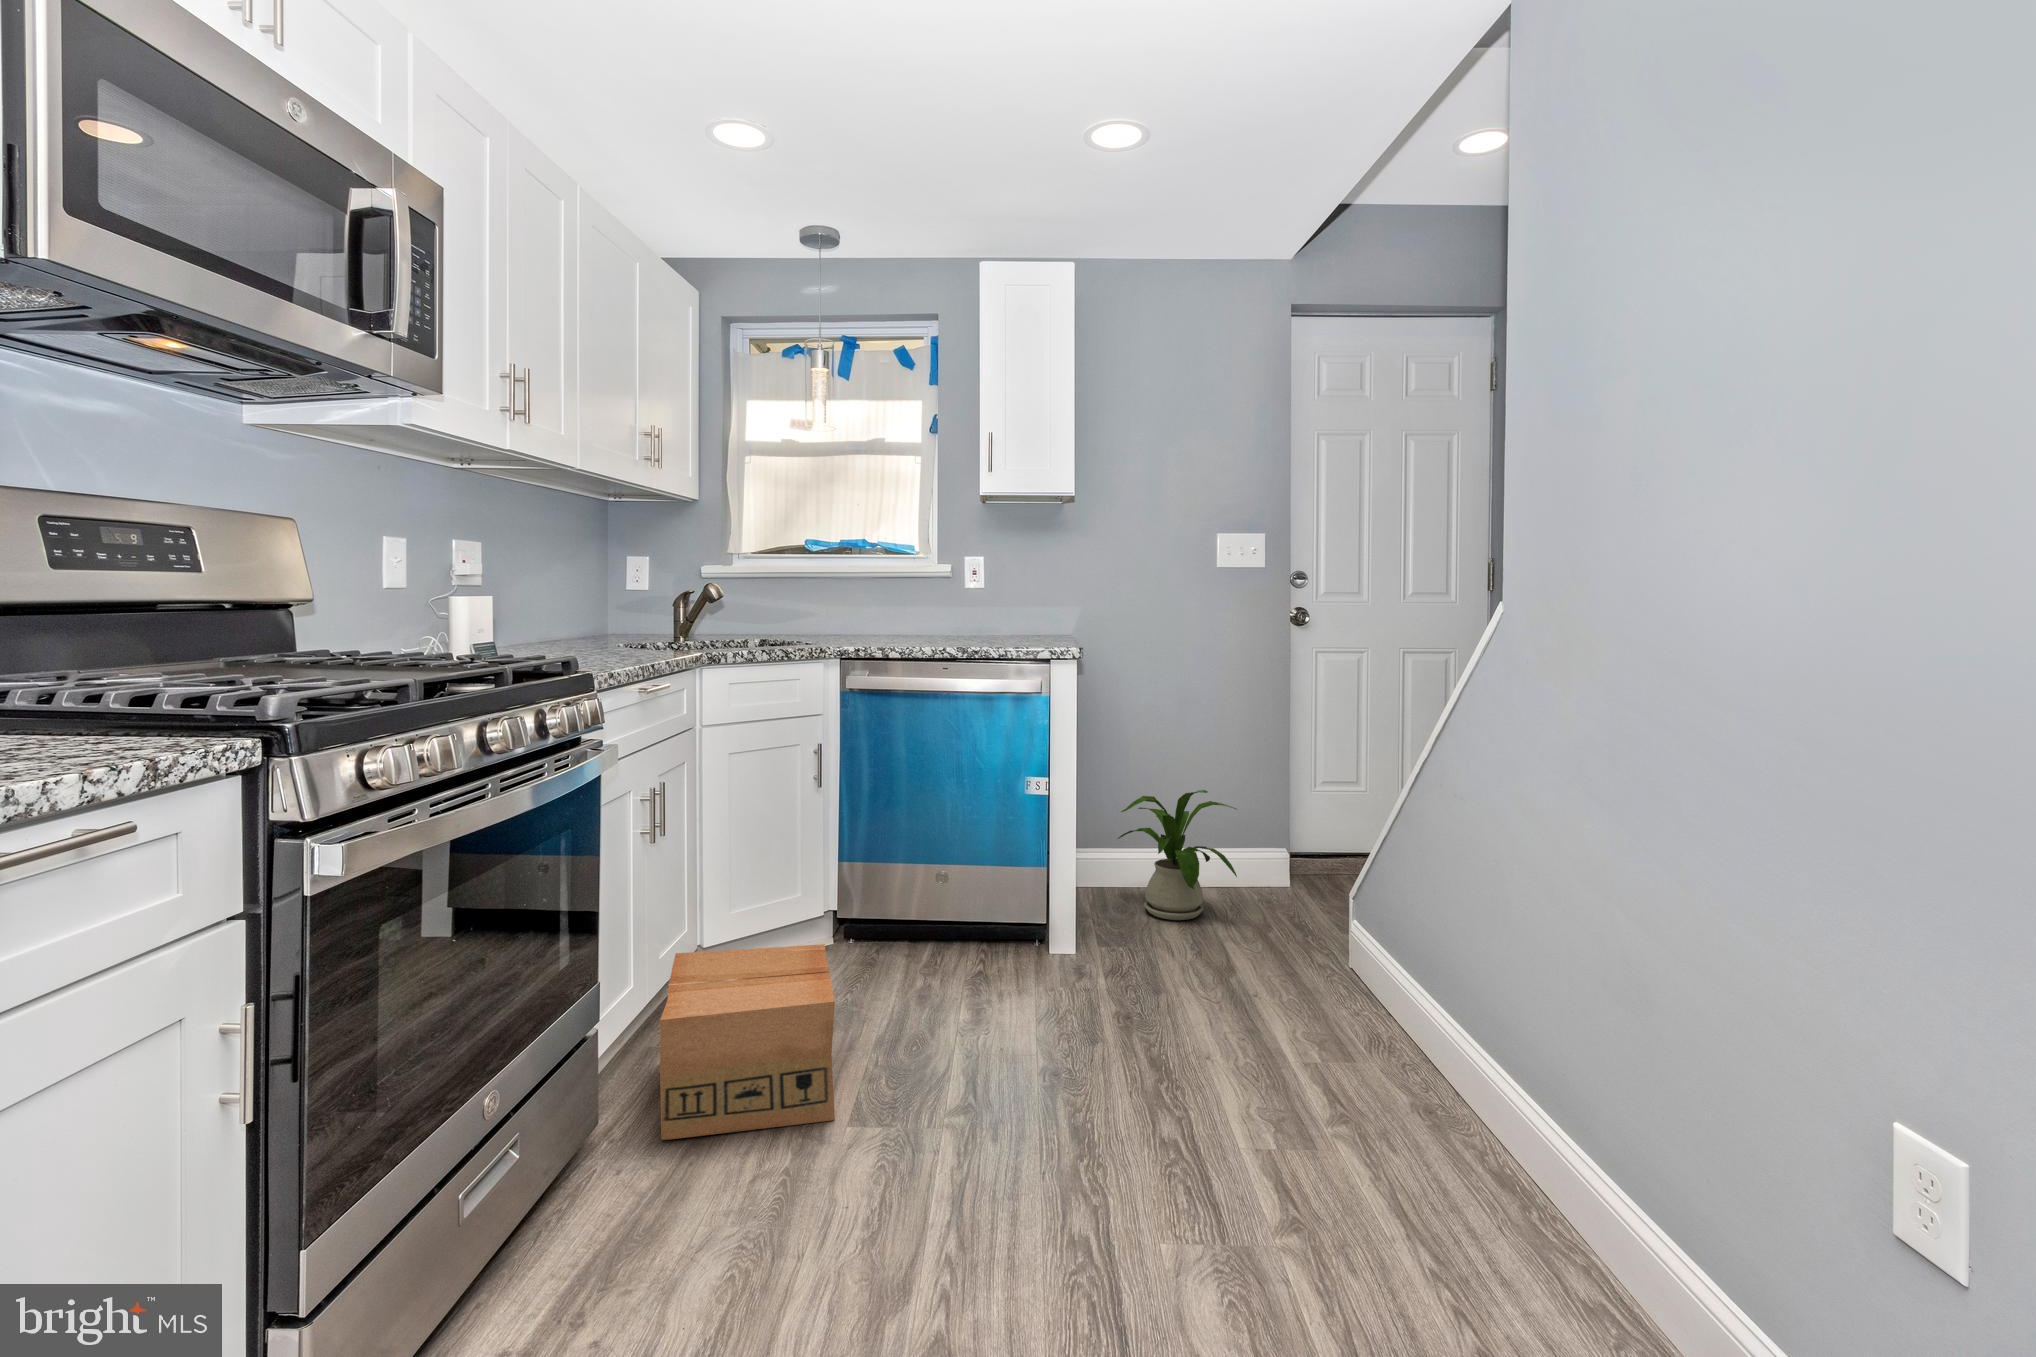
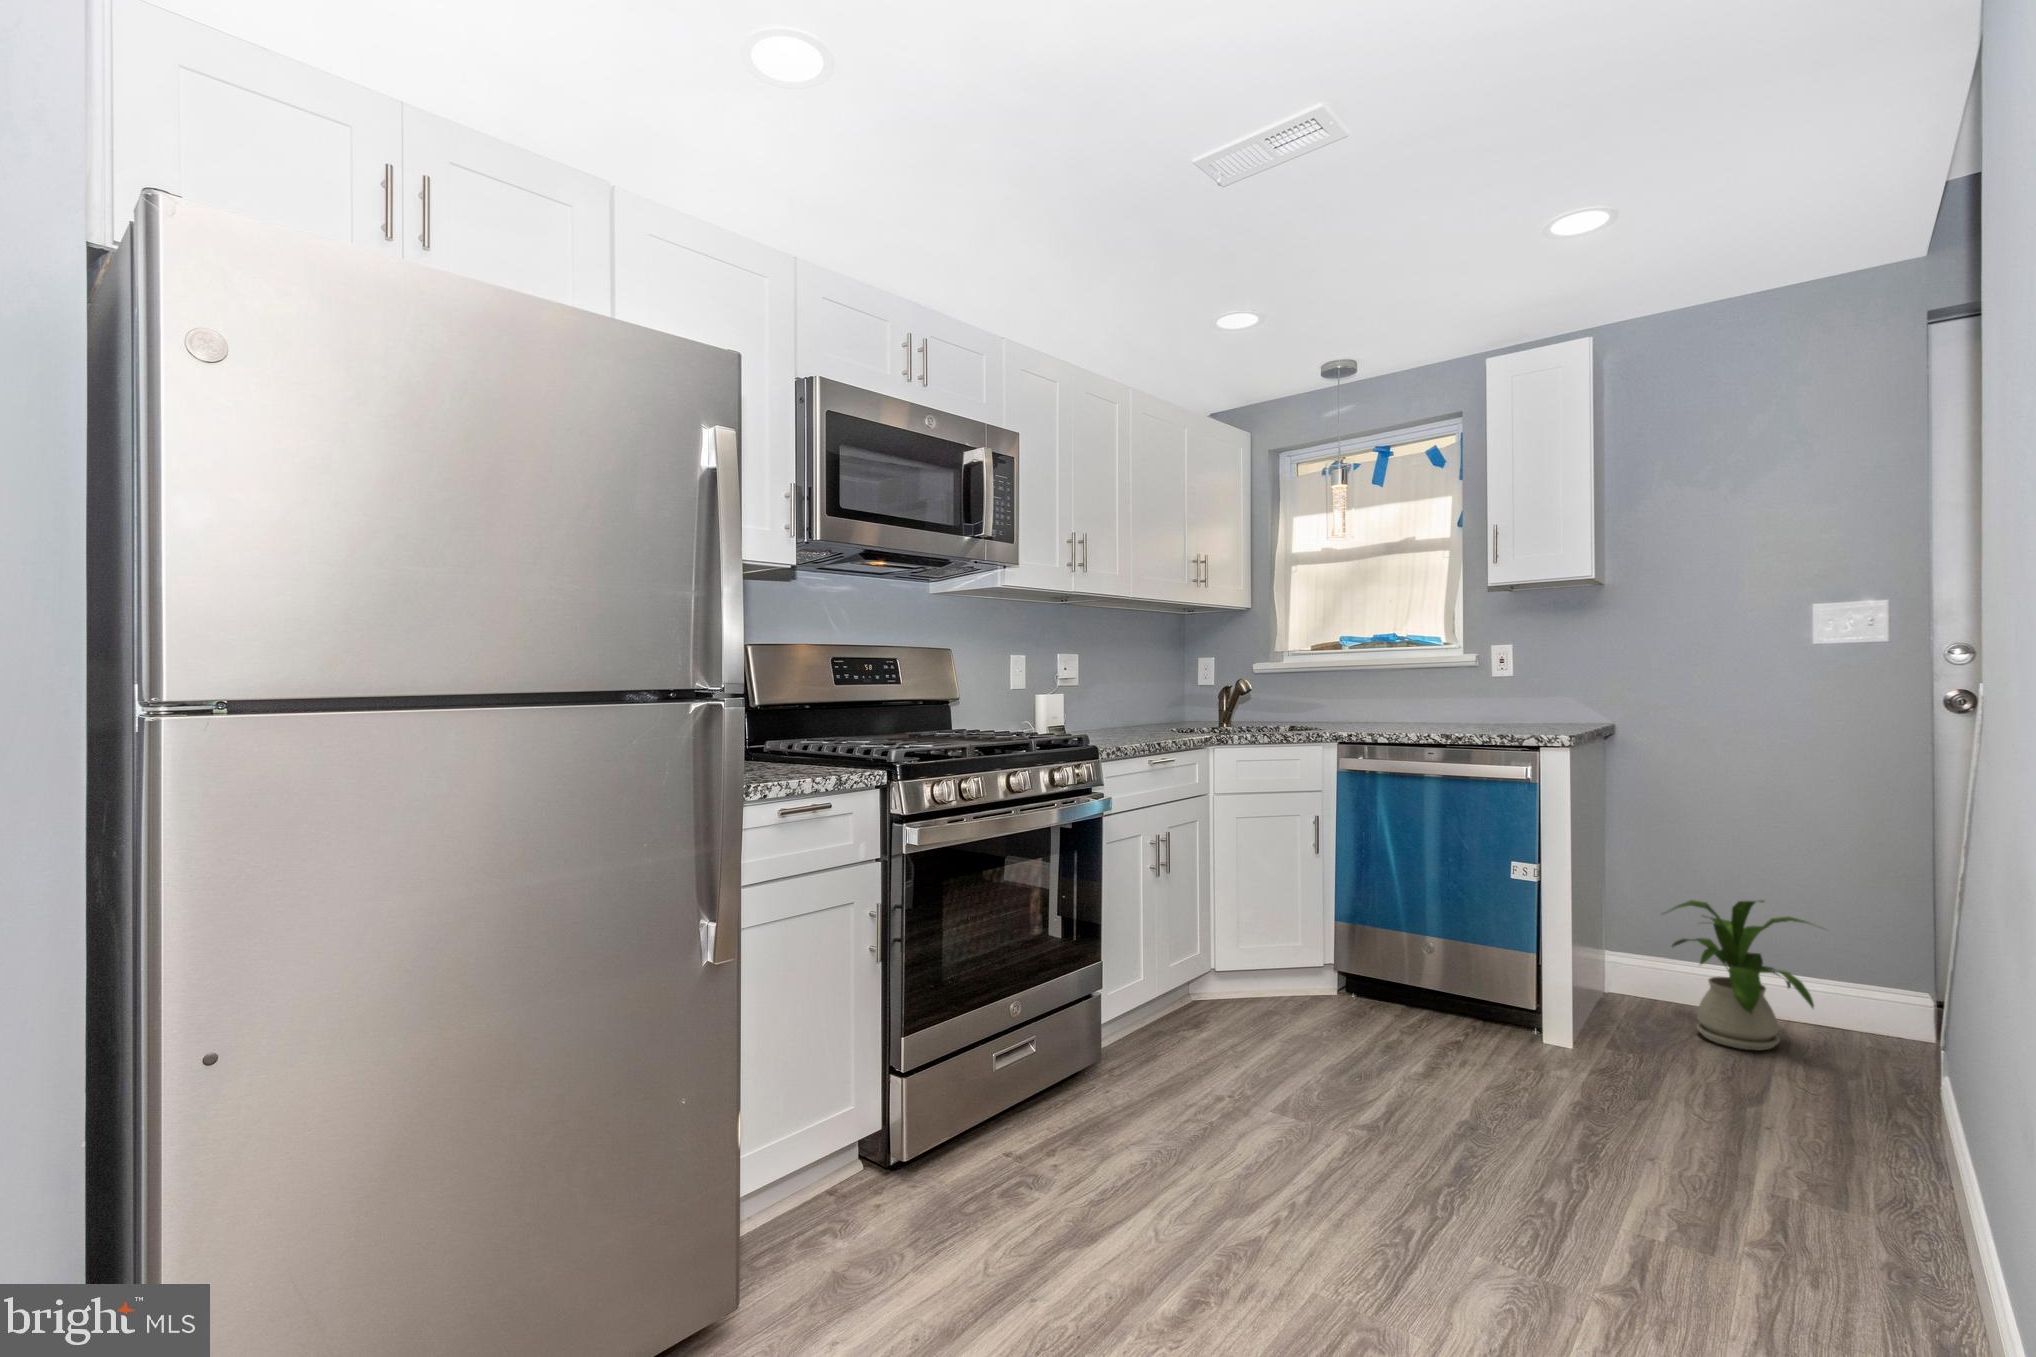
cardboard box: present [660,944,835,1140] -> none [1130,959,1279,1110]

